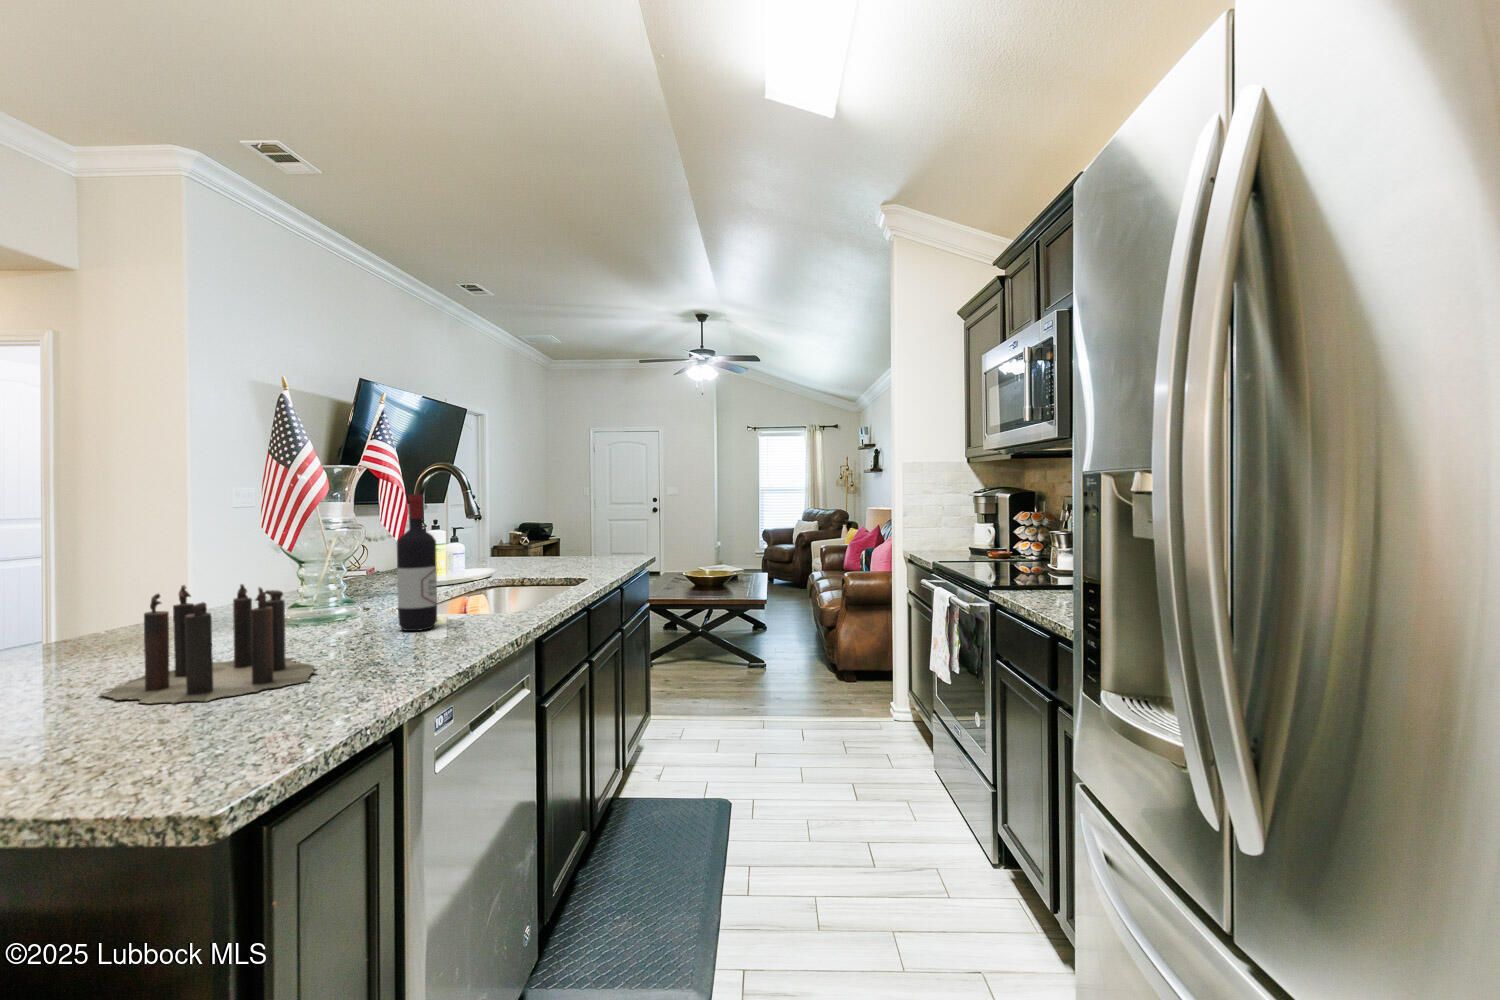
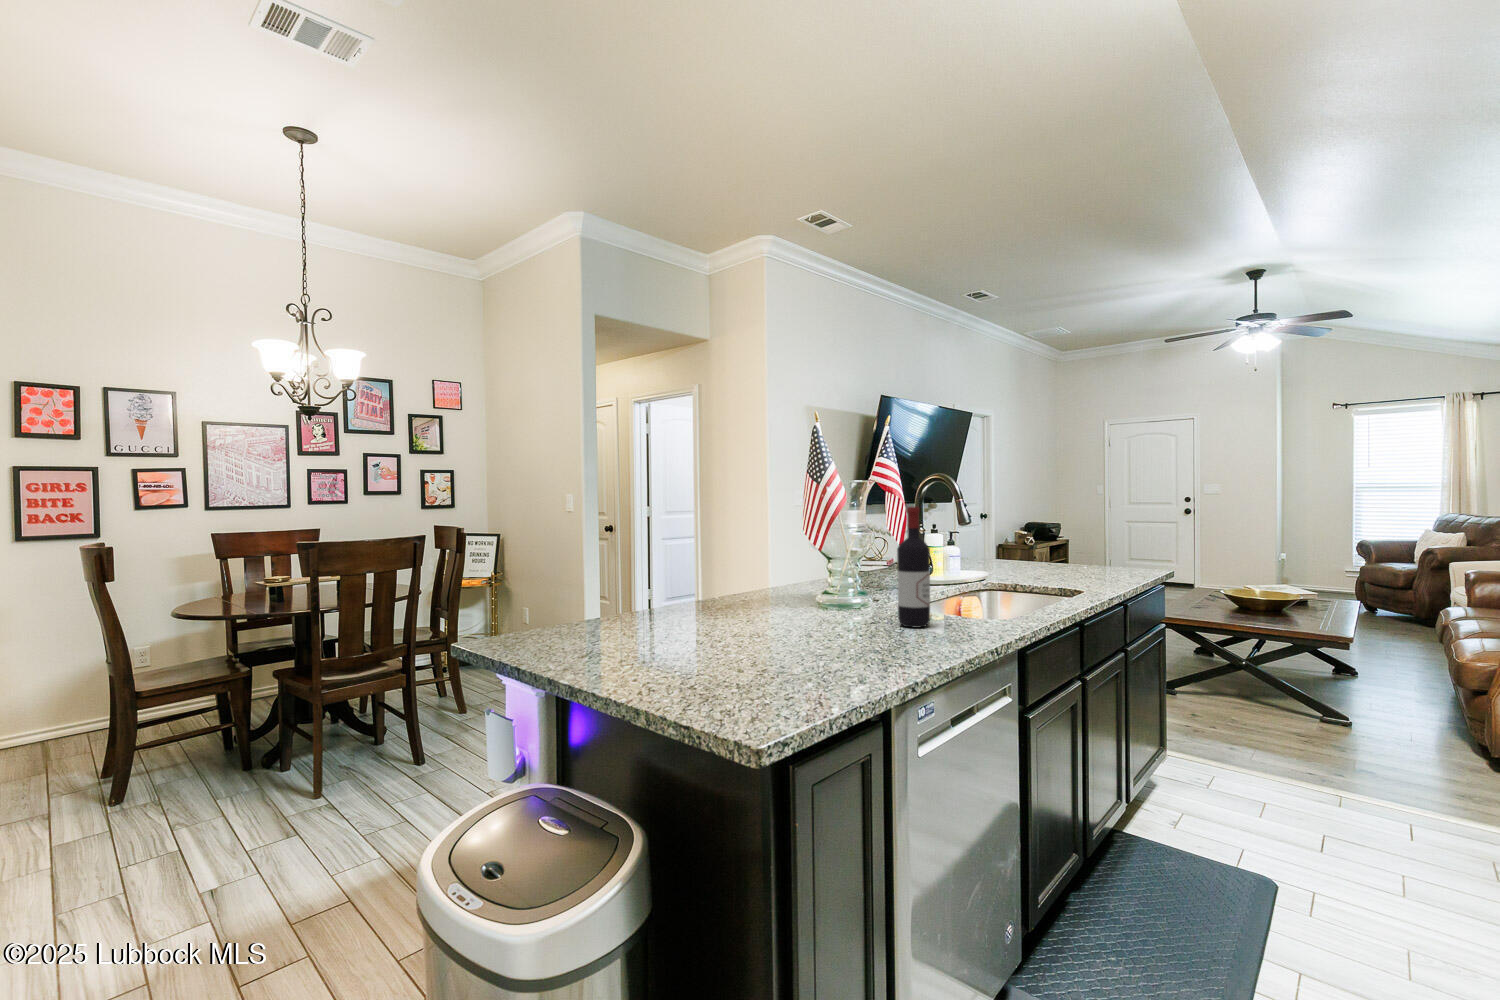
candle: present [100,584,315,704] -> none [703,575,869,664]

